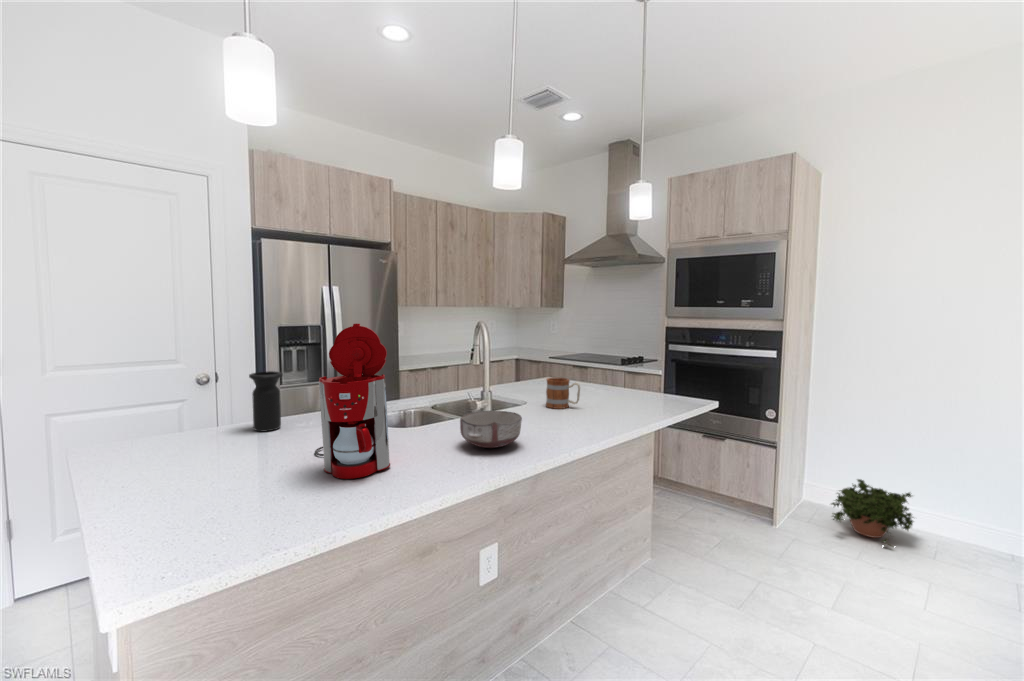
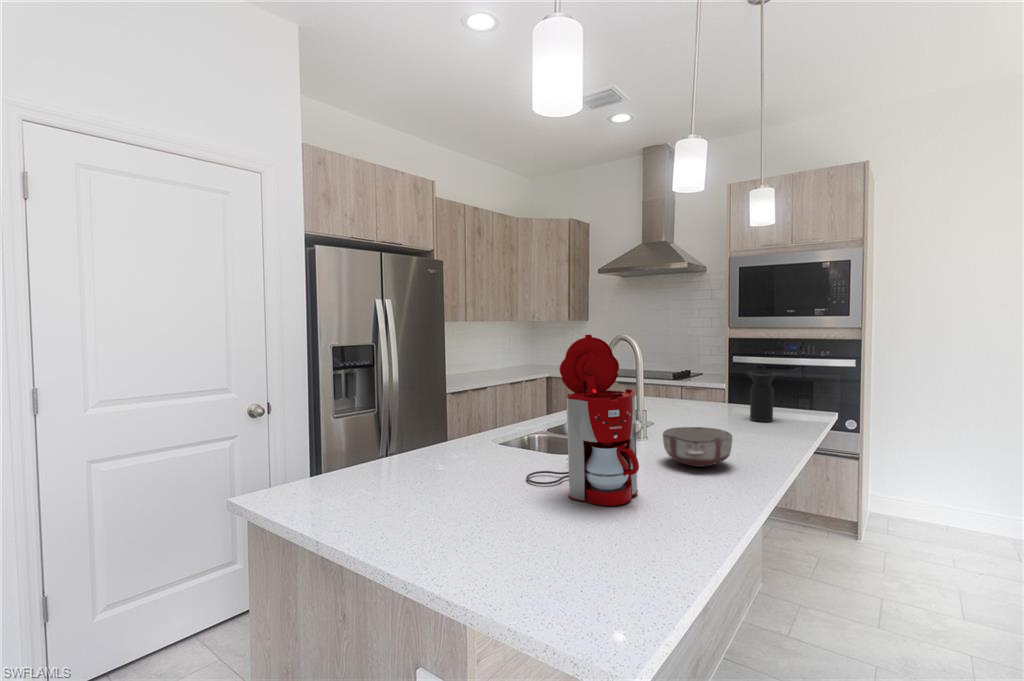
vase: present [249,371,283,431] -> present [749,372,776,422]
mug: present [546,378,580,409] -> none [678,392,718,425]
potted plant: present [831,479,913,547] -> none [907,486,998,553]

